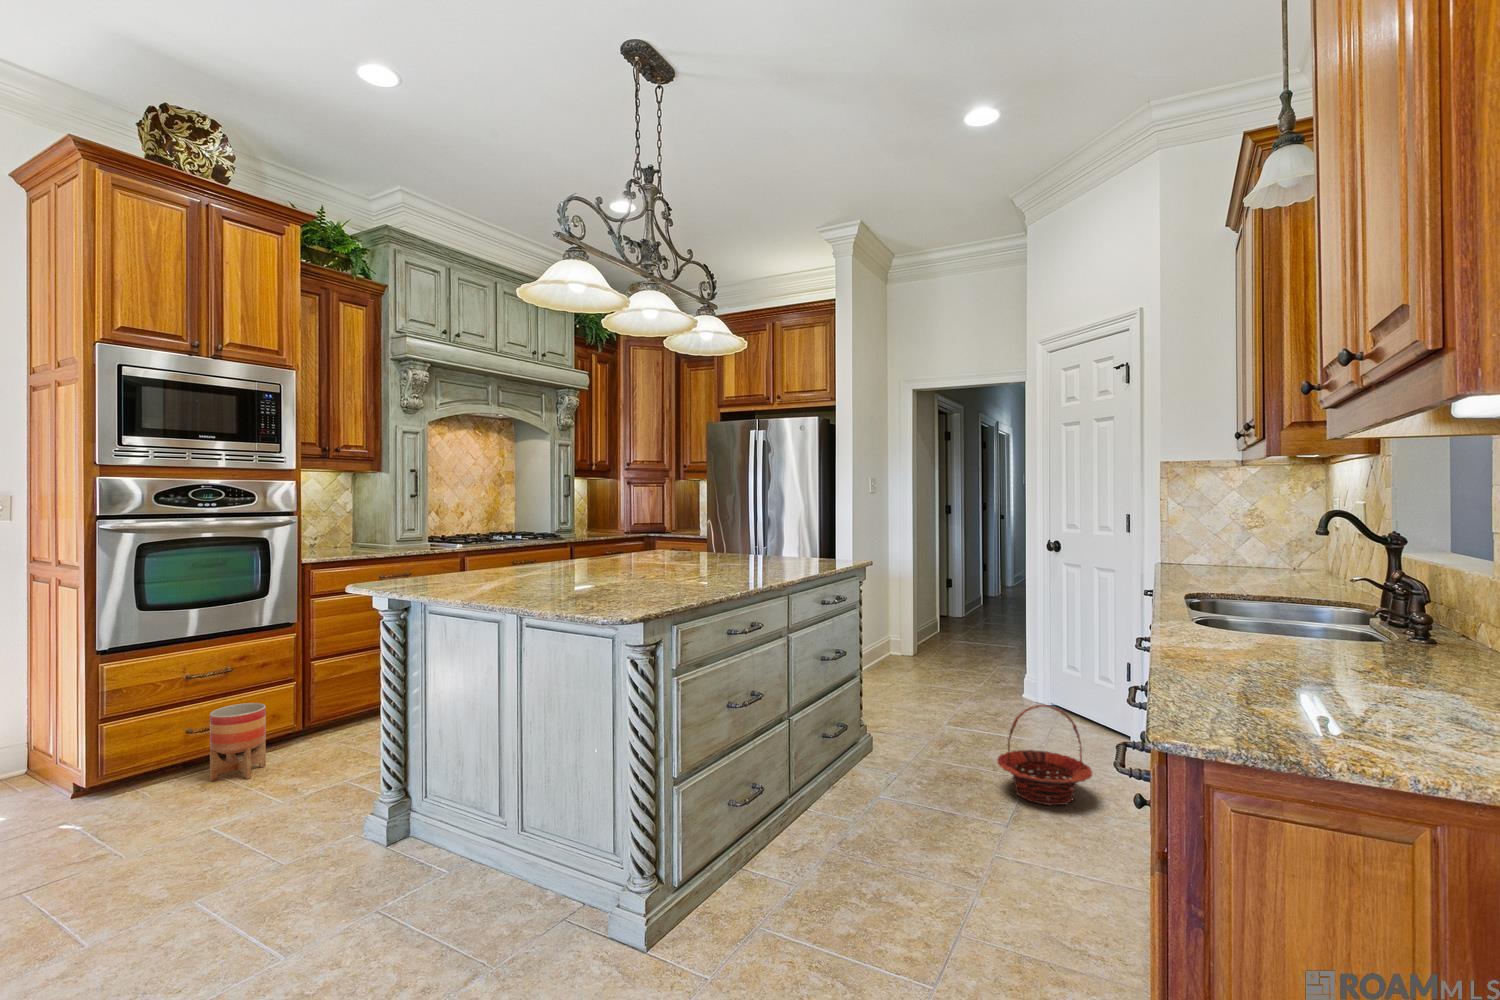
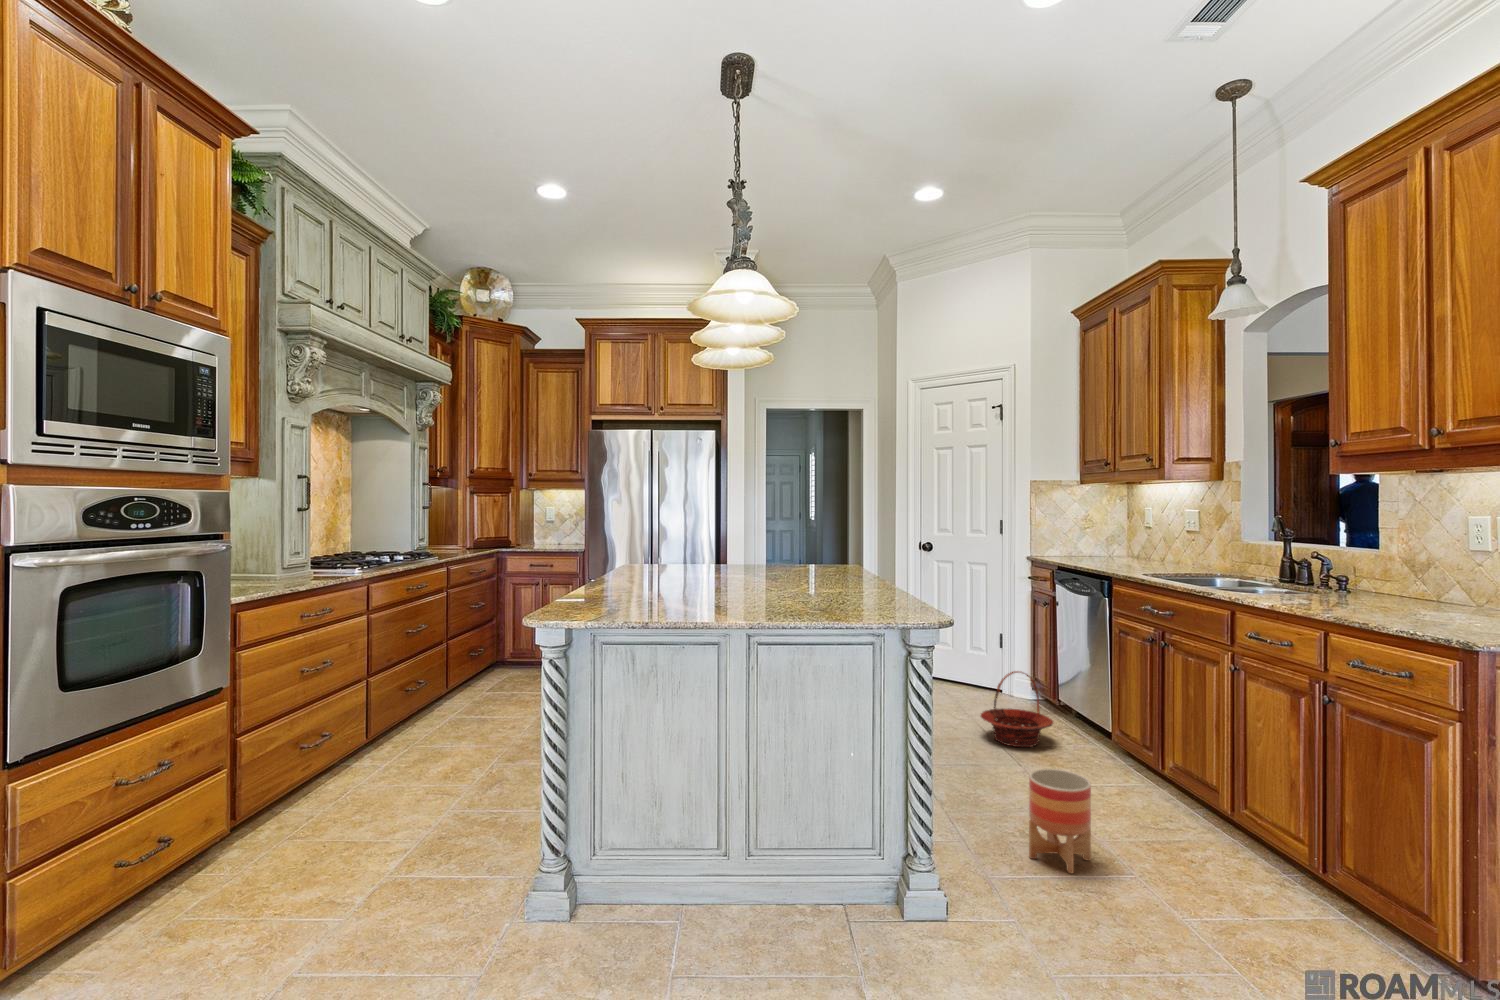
planter: present [210,703,266,781] -> present [1029,769,1091,873]

